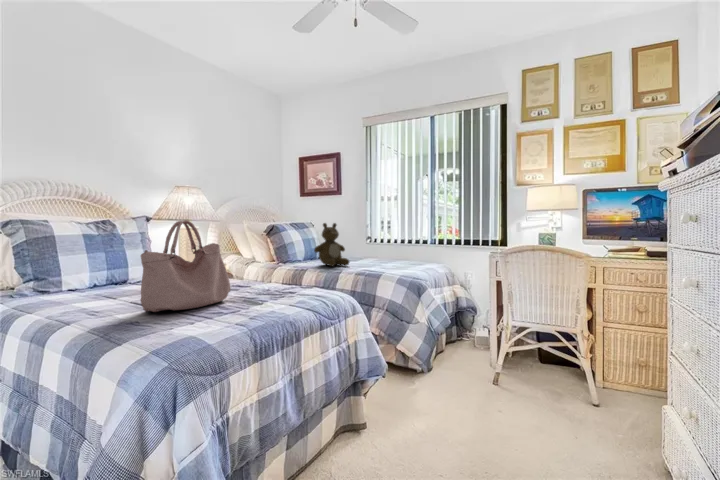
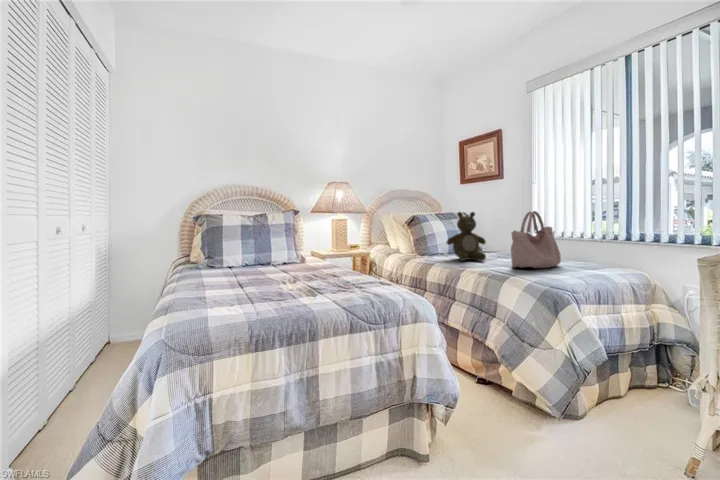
handbag: present [141,220,230,312] -> present [511,211,561,268]

